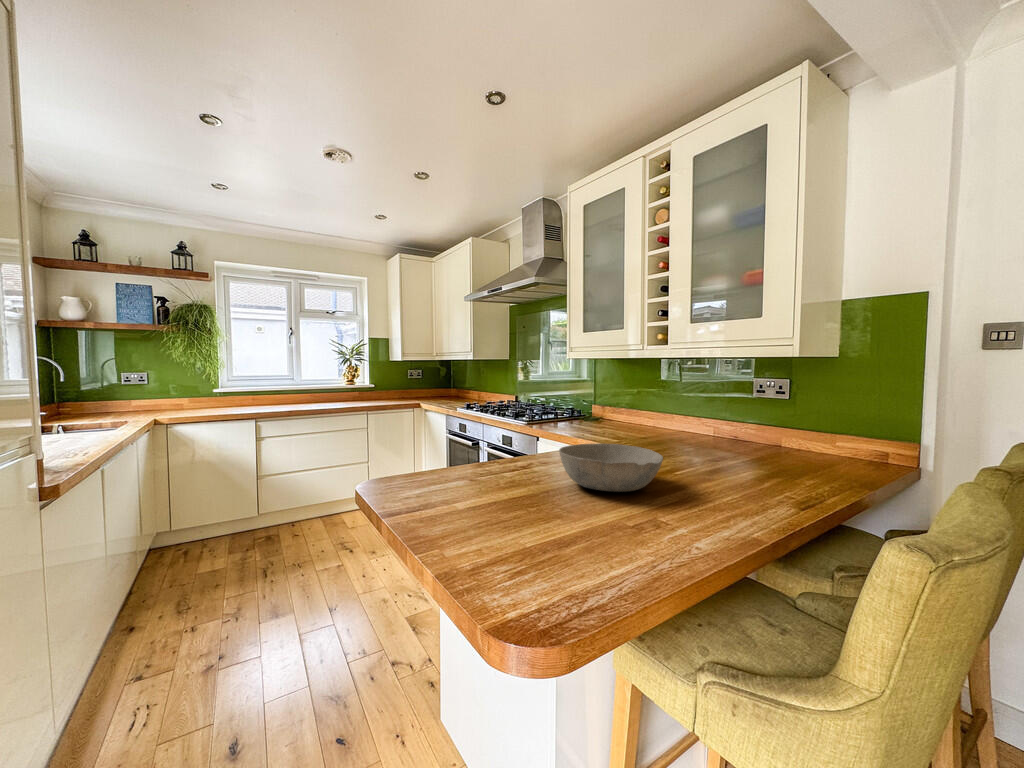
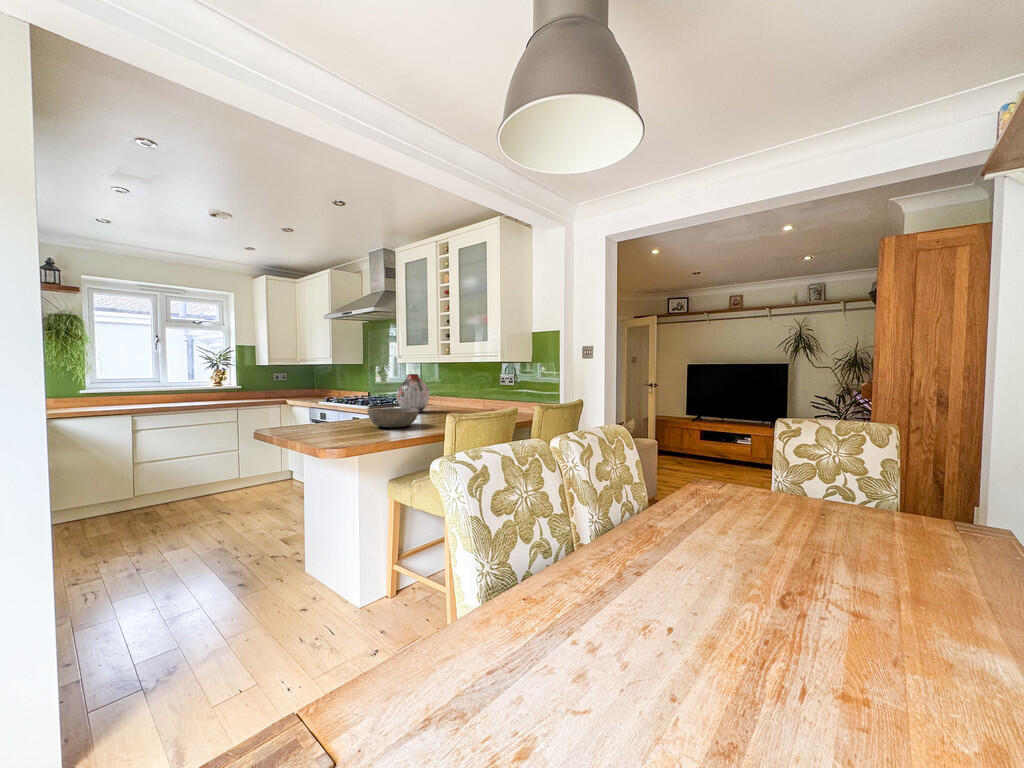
vase: none [577,375,630,439] -> present [397,374,430,412]

